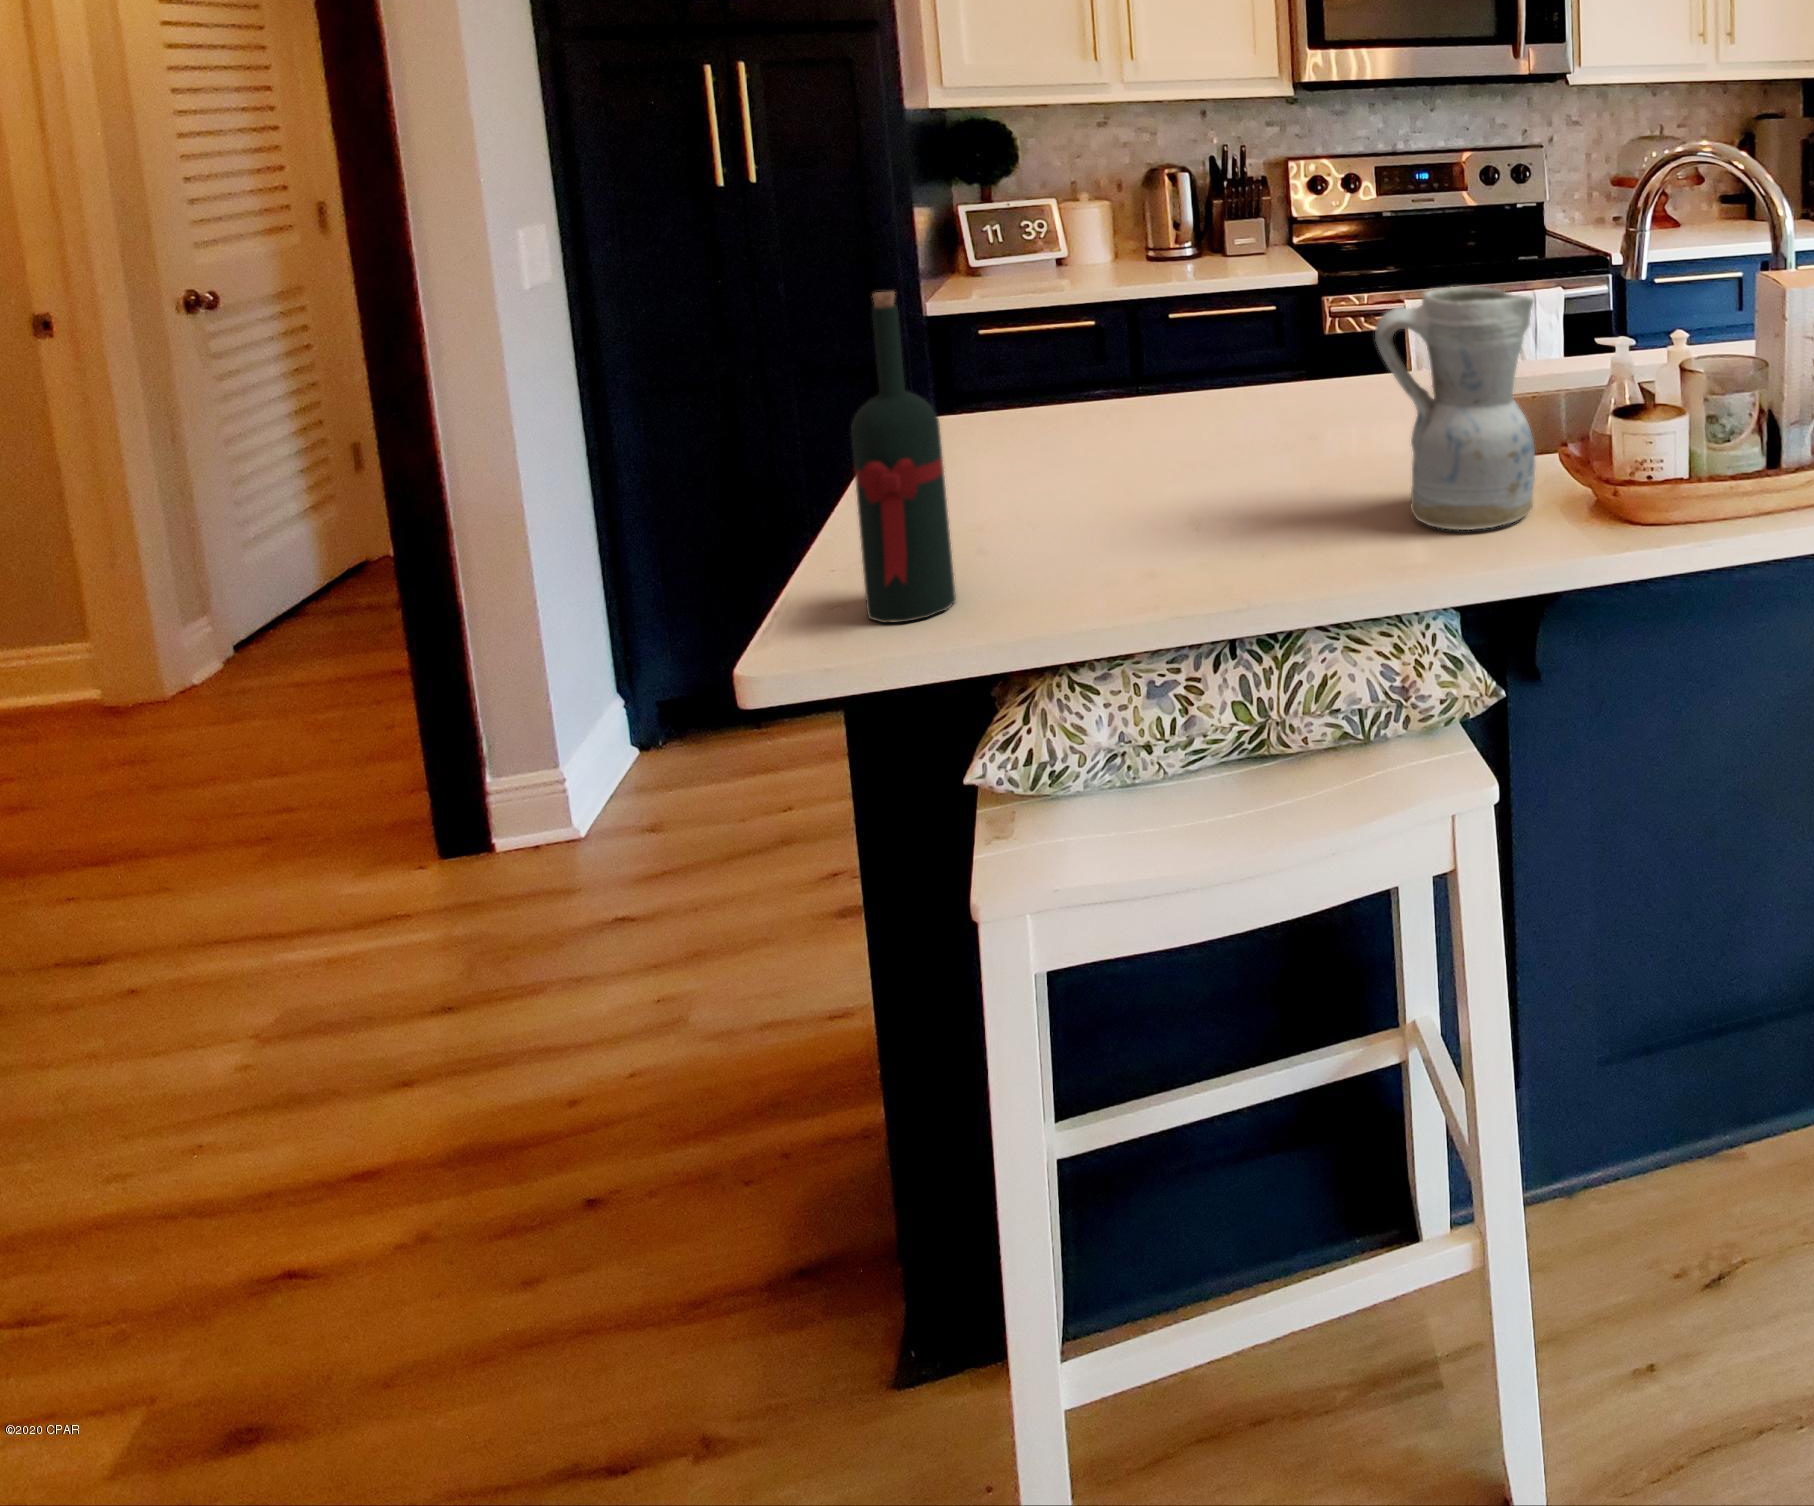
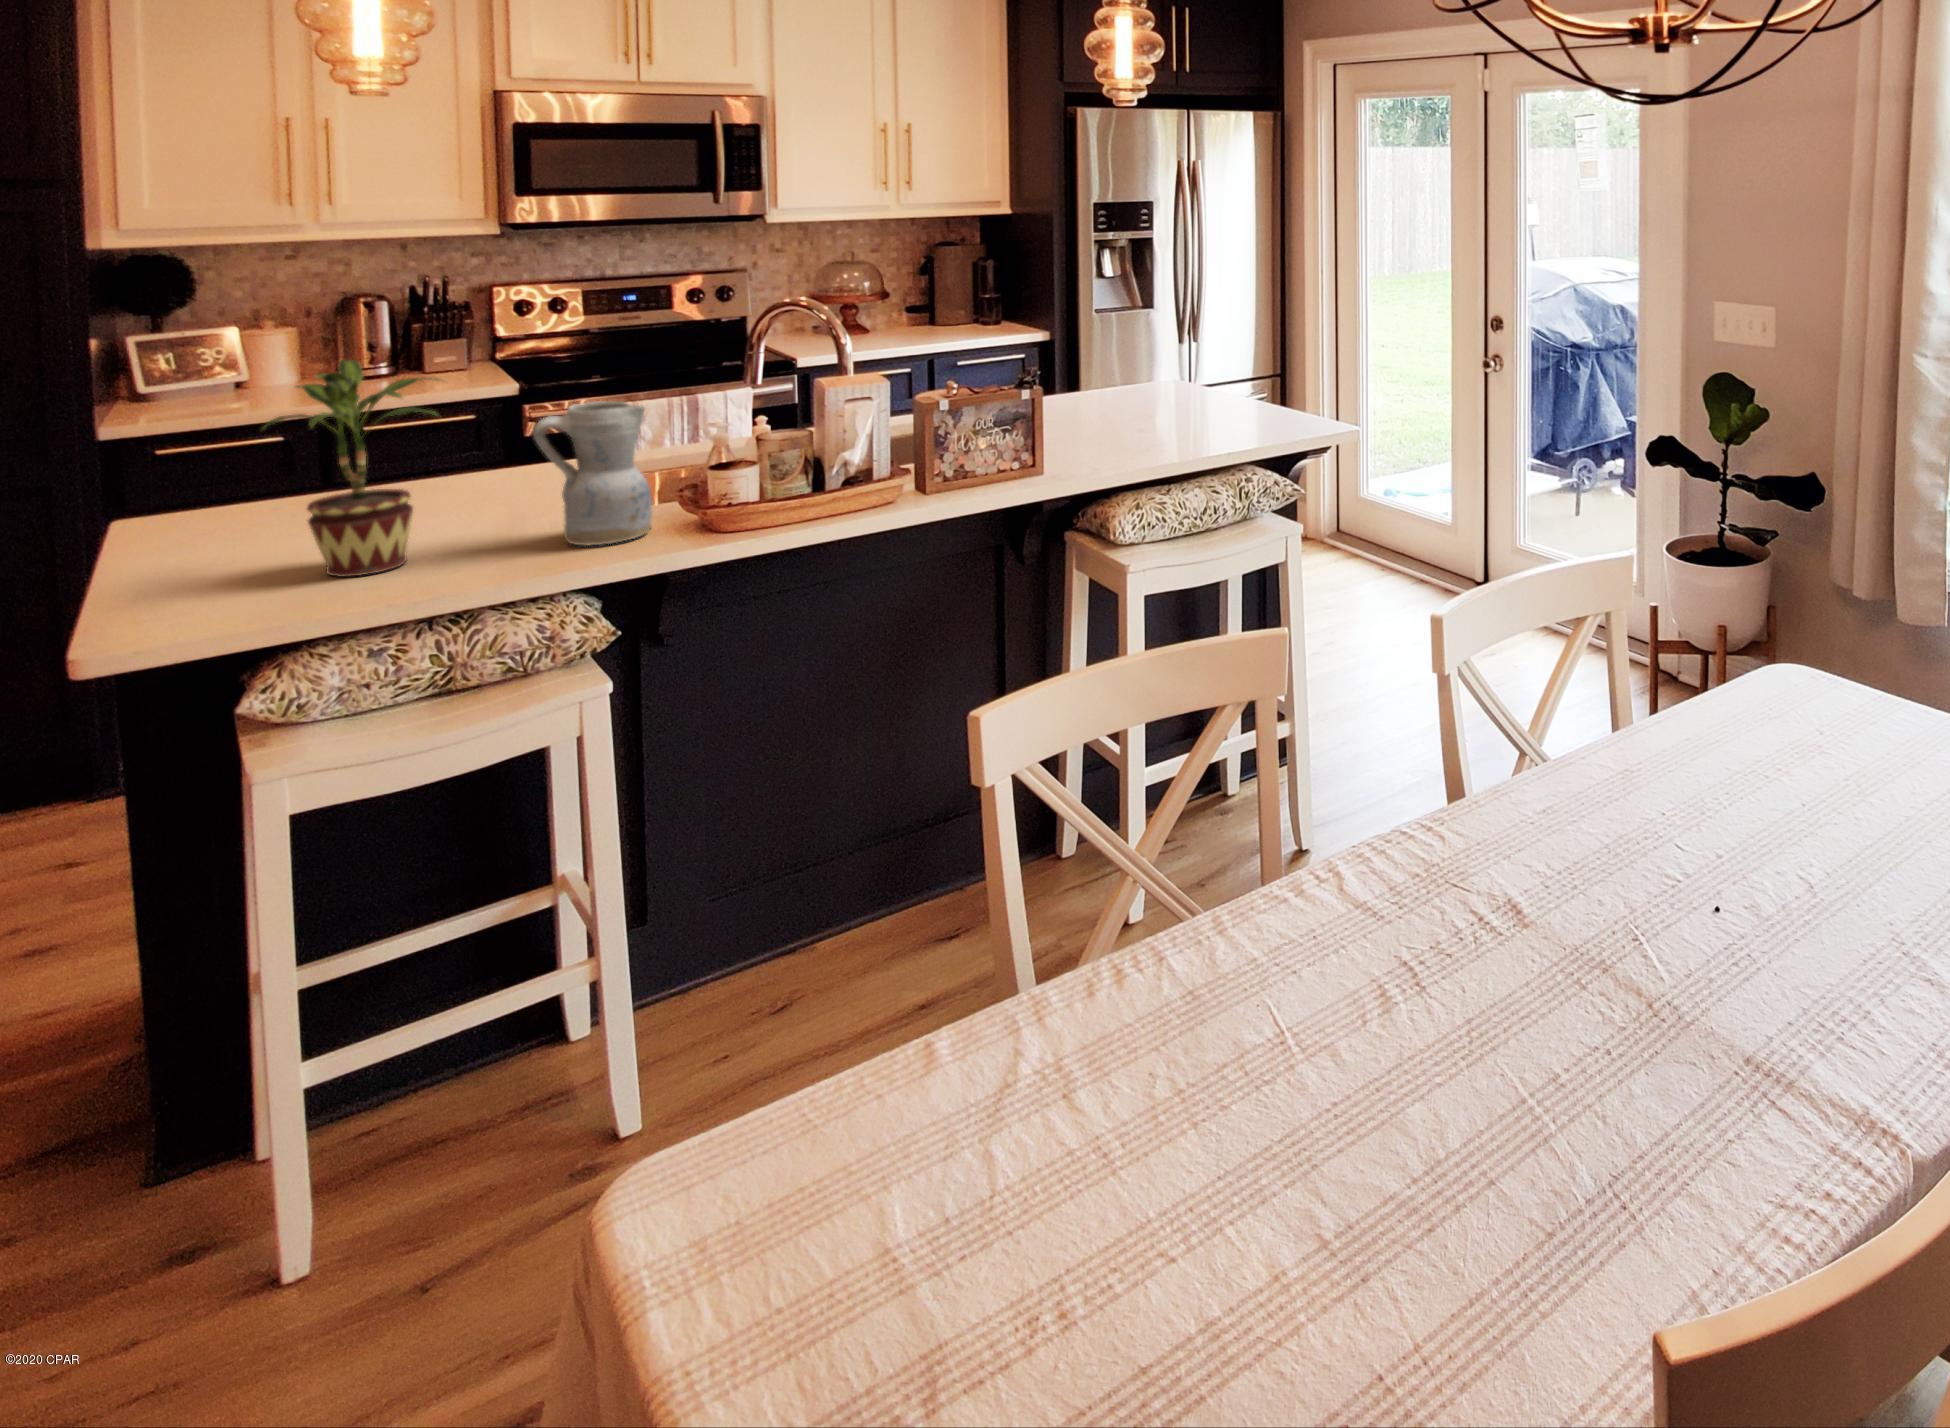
potted plant: none [1020,205,1264,550] -> present [263,360,439,577]
wine bottle: present [851,291,956,623] -> none [131,425,217,627]

